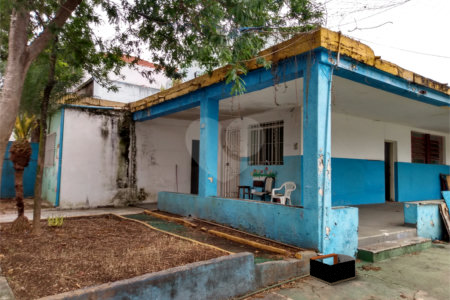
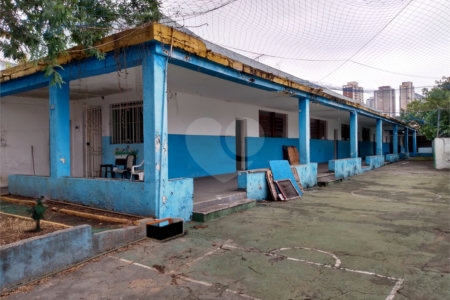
decorative plant: none [185,214,206,252] -> present [27,196,48,232]

